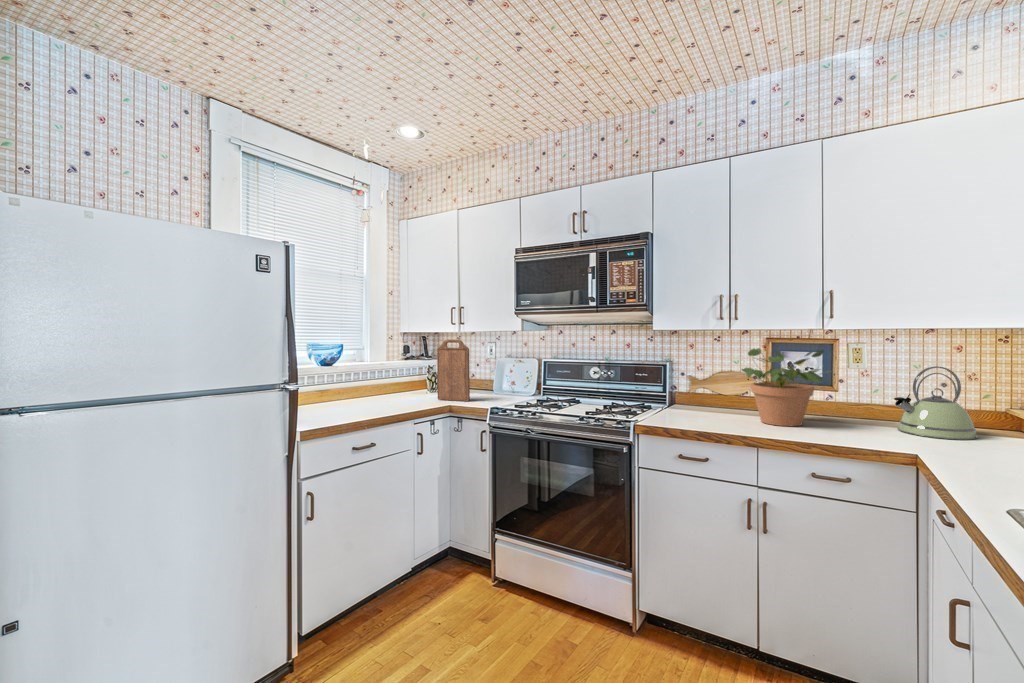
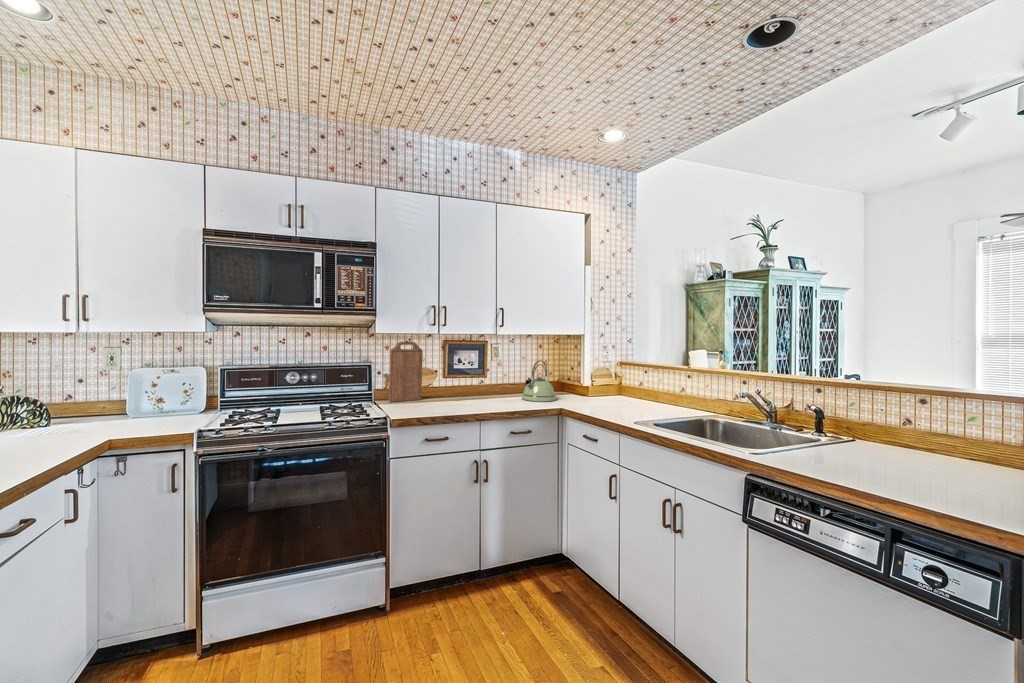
cutting board: present [437,340,470,401] -> present [389,342,423,402]
potted plant: present [741,348,826,426] -> none [443,350,498,407]

